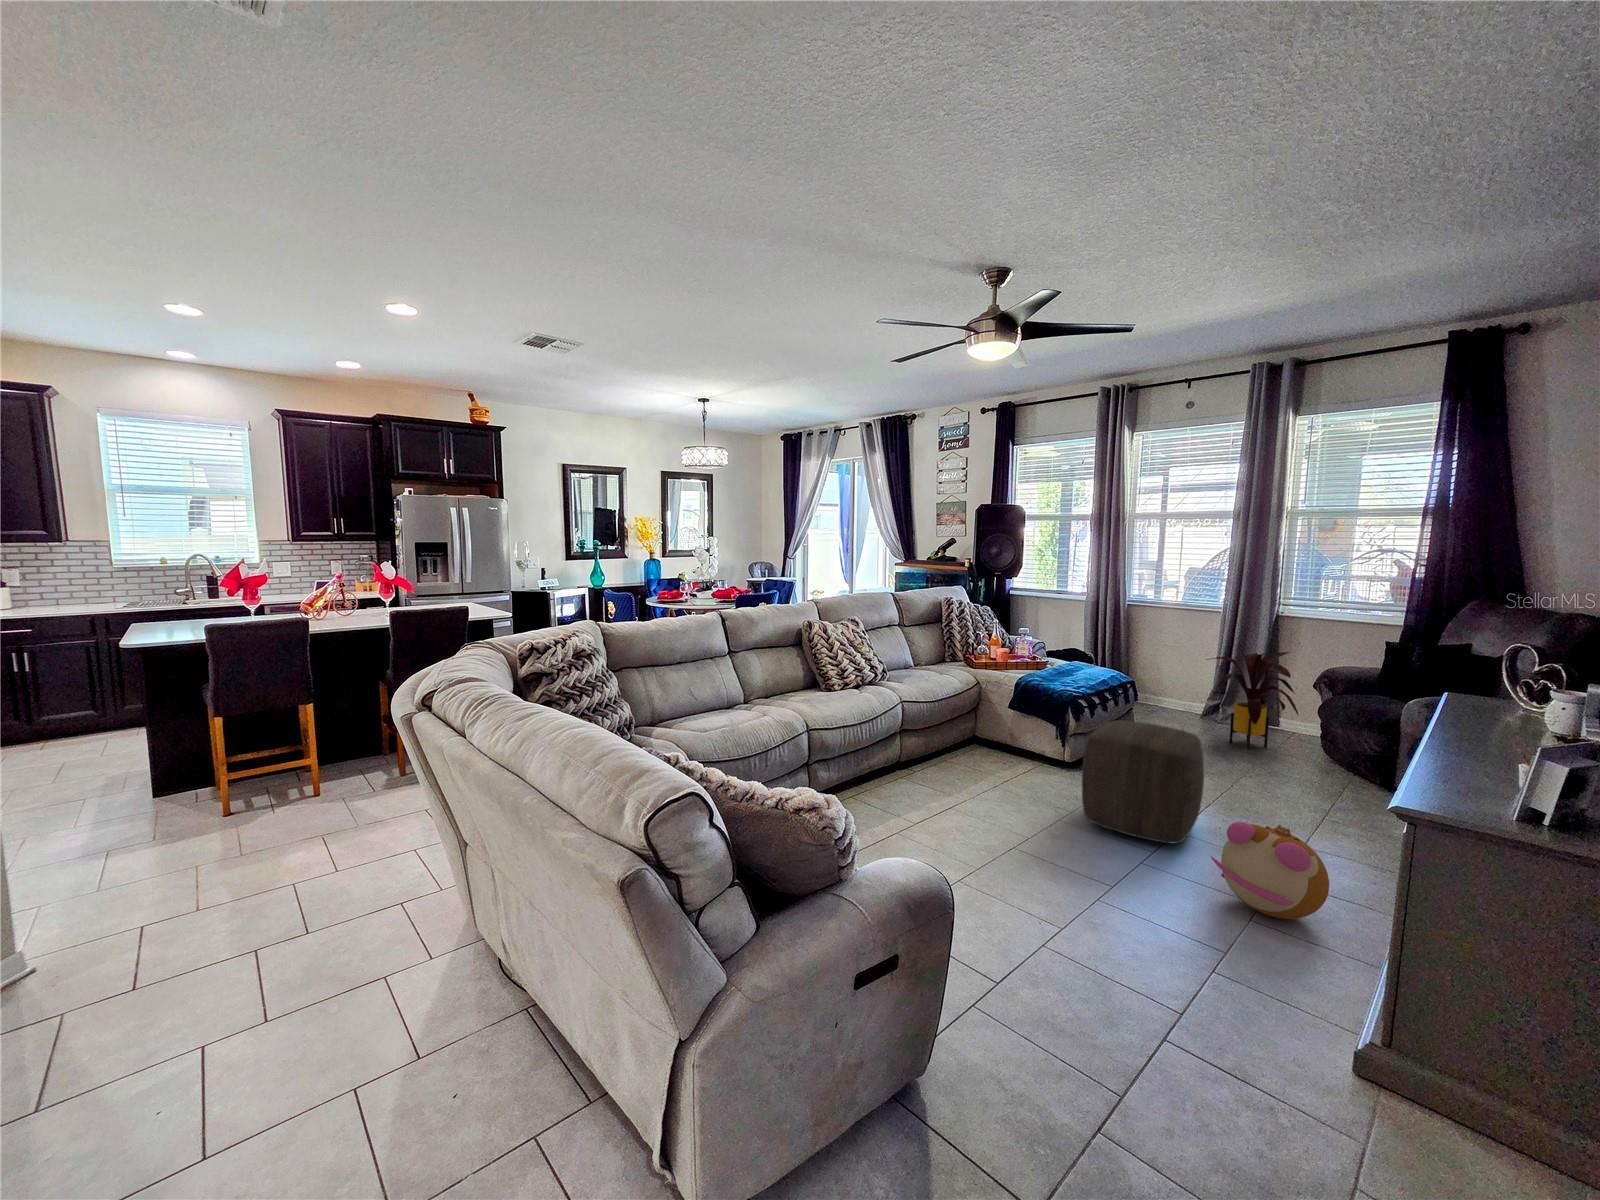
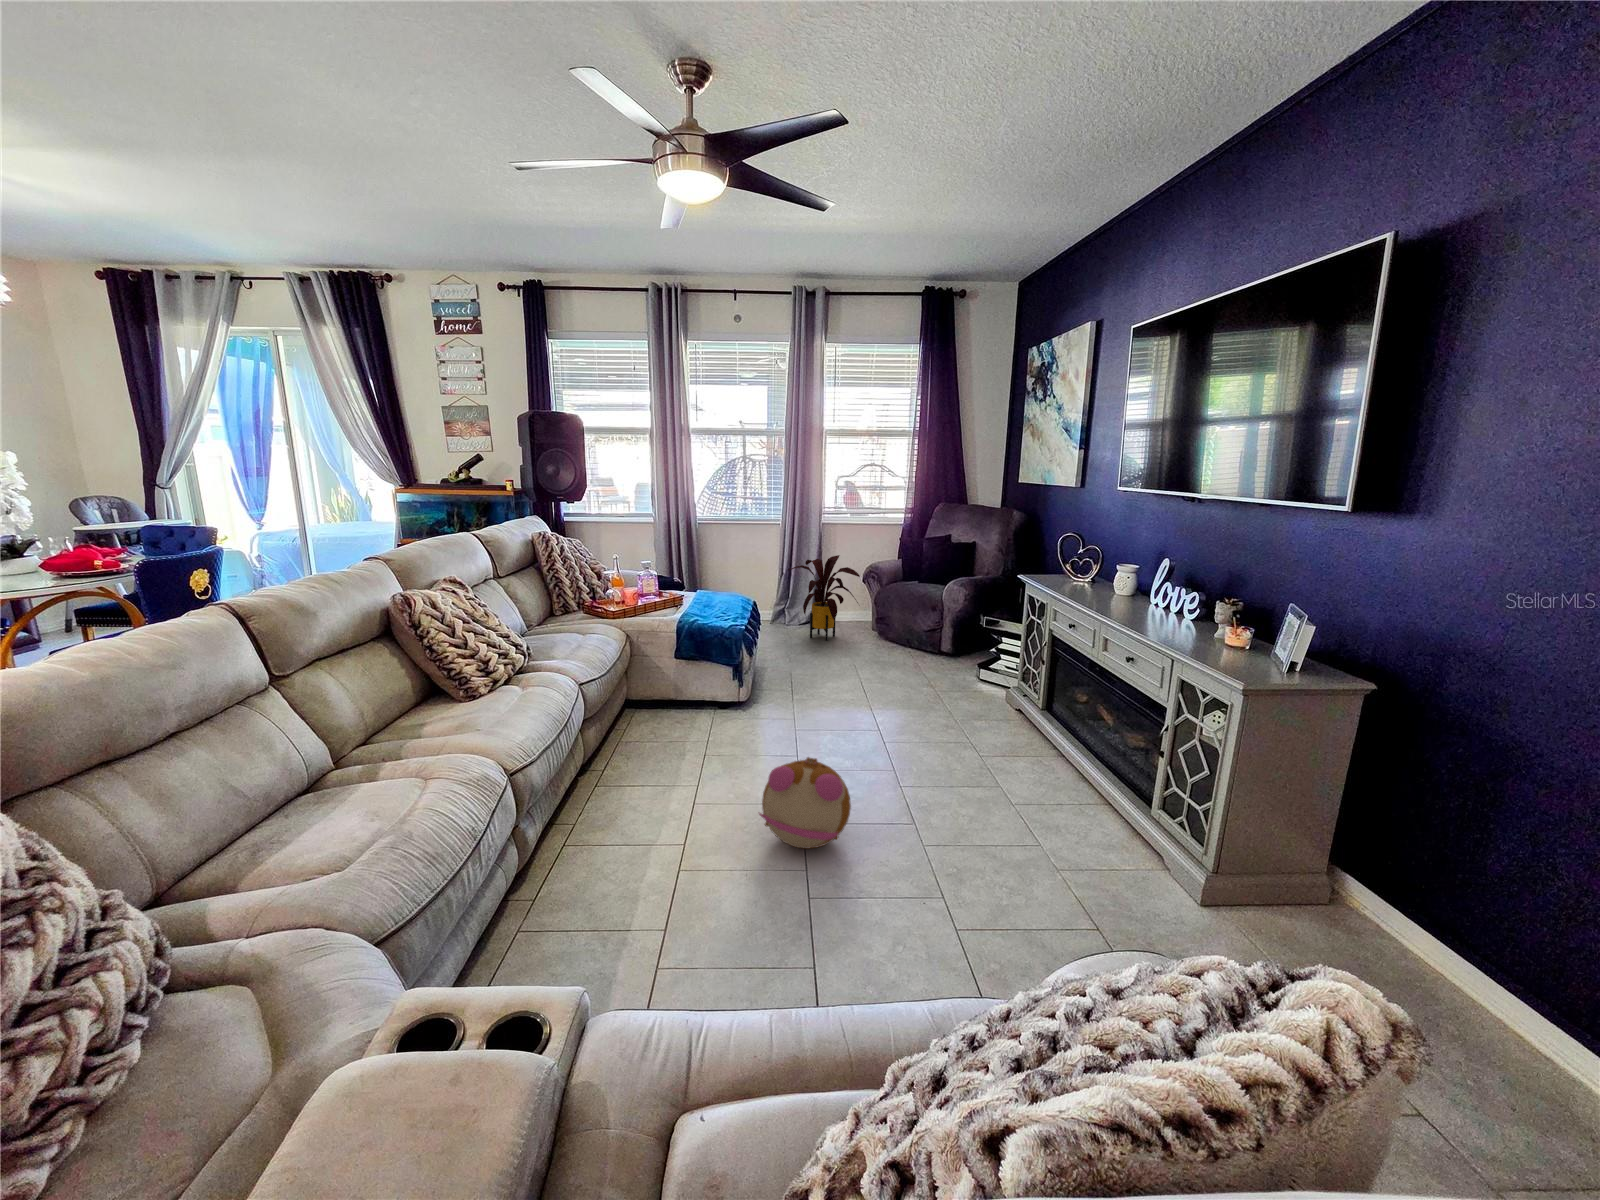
ottoman: present [1082,721,1204,843] -> none [805,644,911,756]
plush toy: present [1211,822,1329,919] -> present [759,757,851,849]

